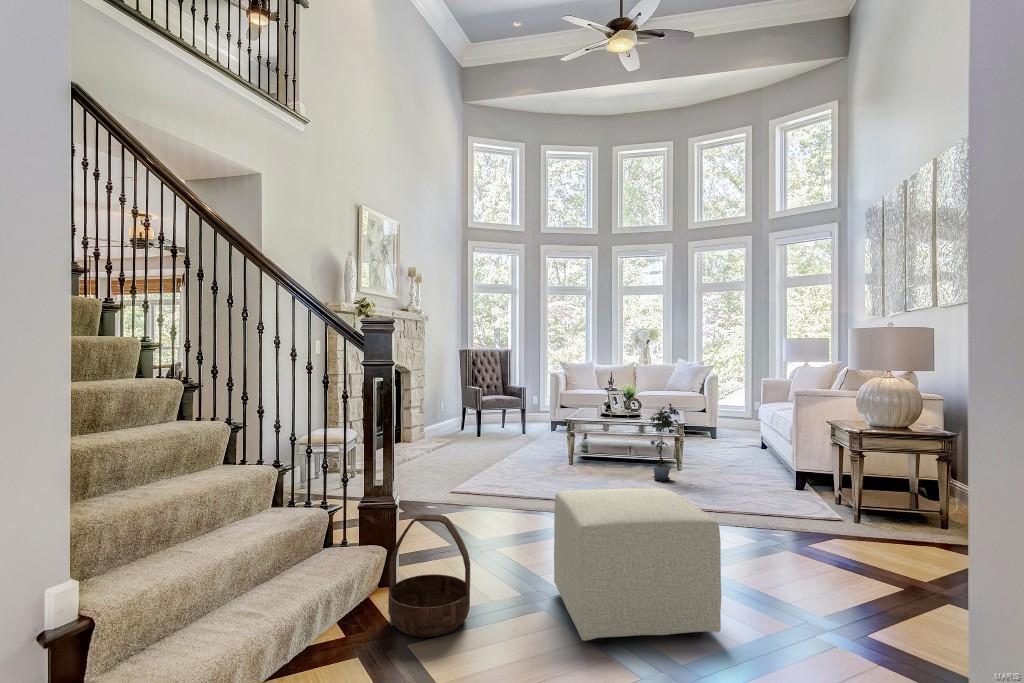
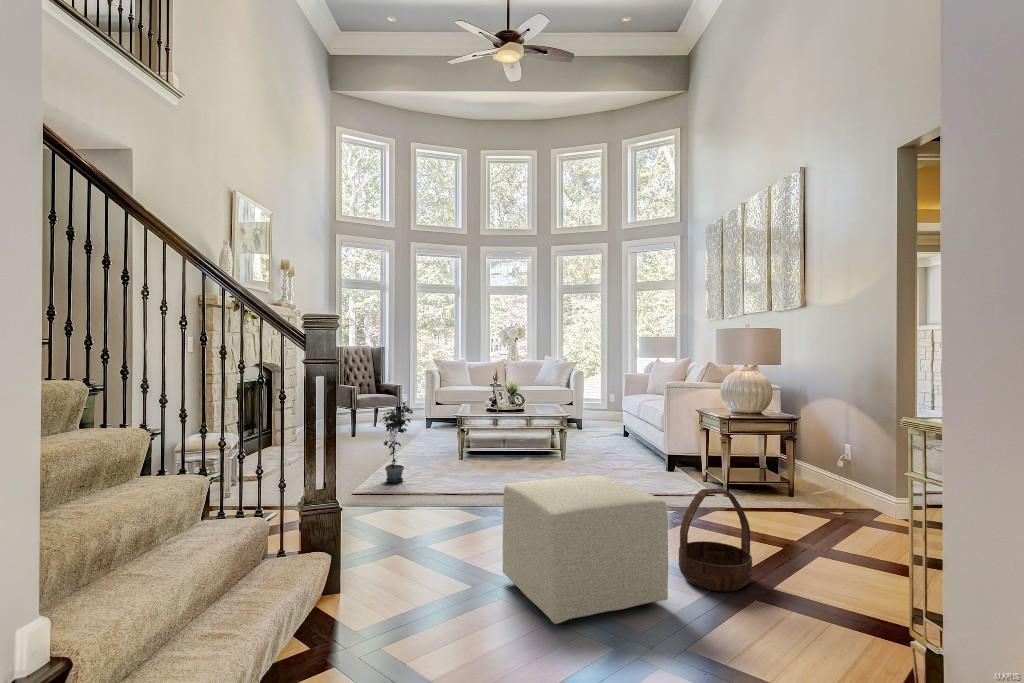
potted plant: present [649,404,679,481] -> present [380,402,413,483]
basket: present [388,514,470,637] -> present [679,489,752,592]

